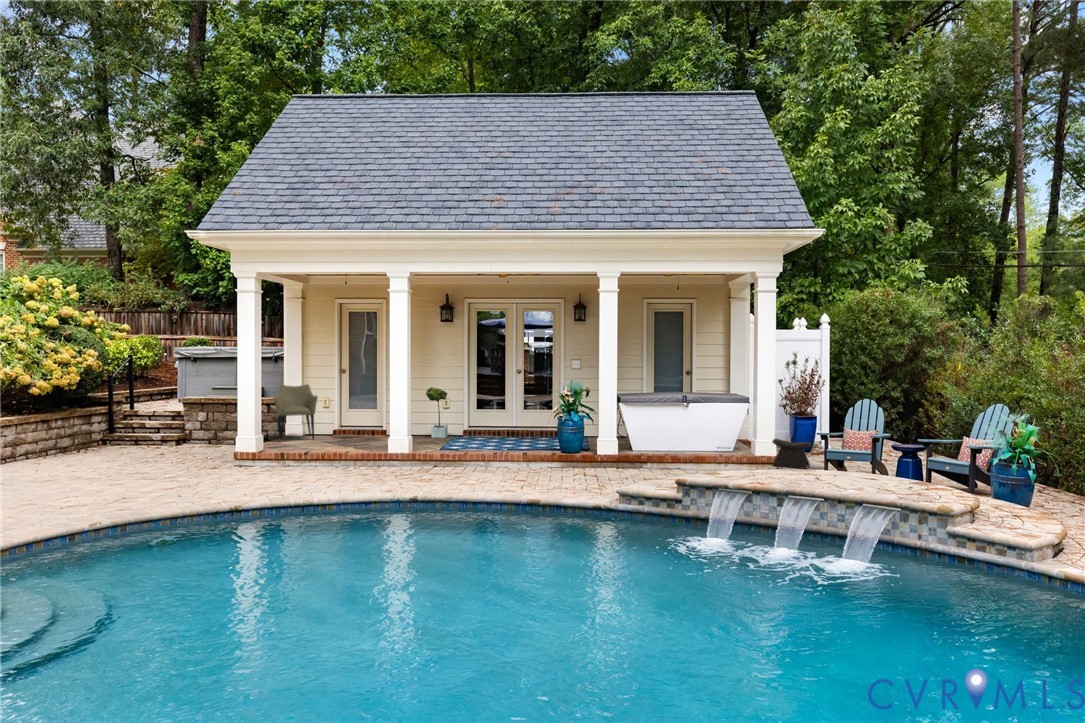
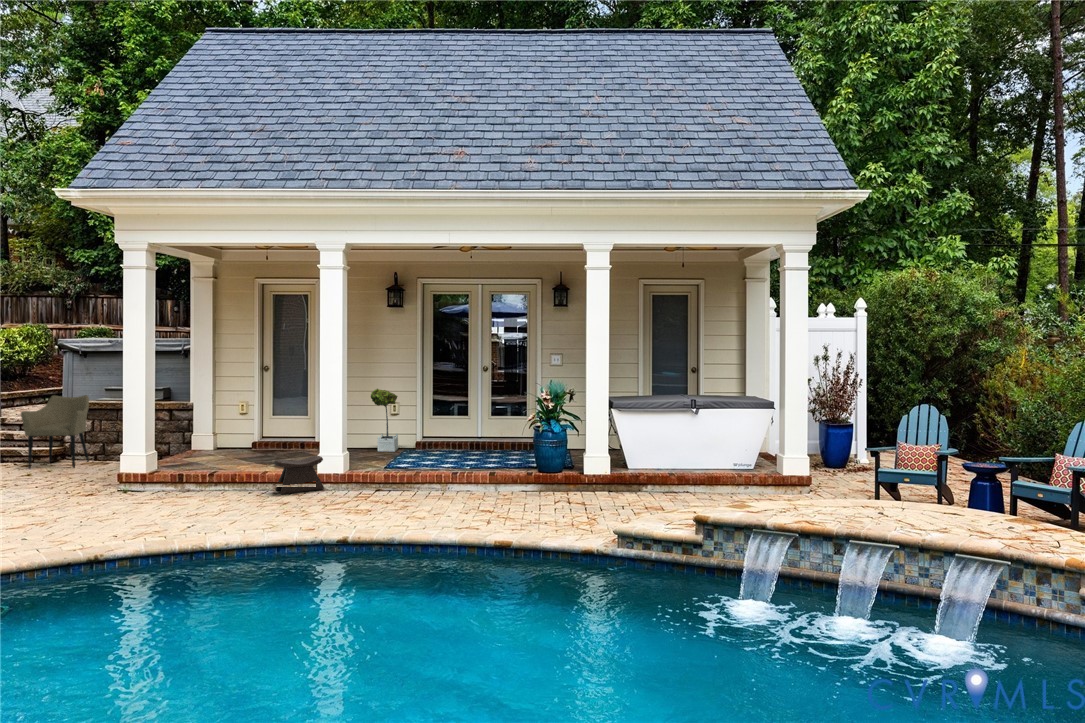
armchair: present [274,384,318,441] -> present [21,395,89,469]
stool: present [772,439,811,469] -> present [274,456,324,495]

